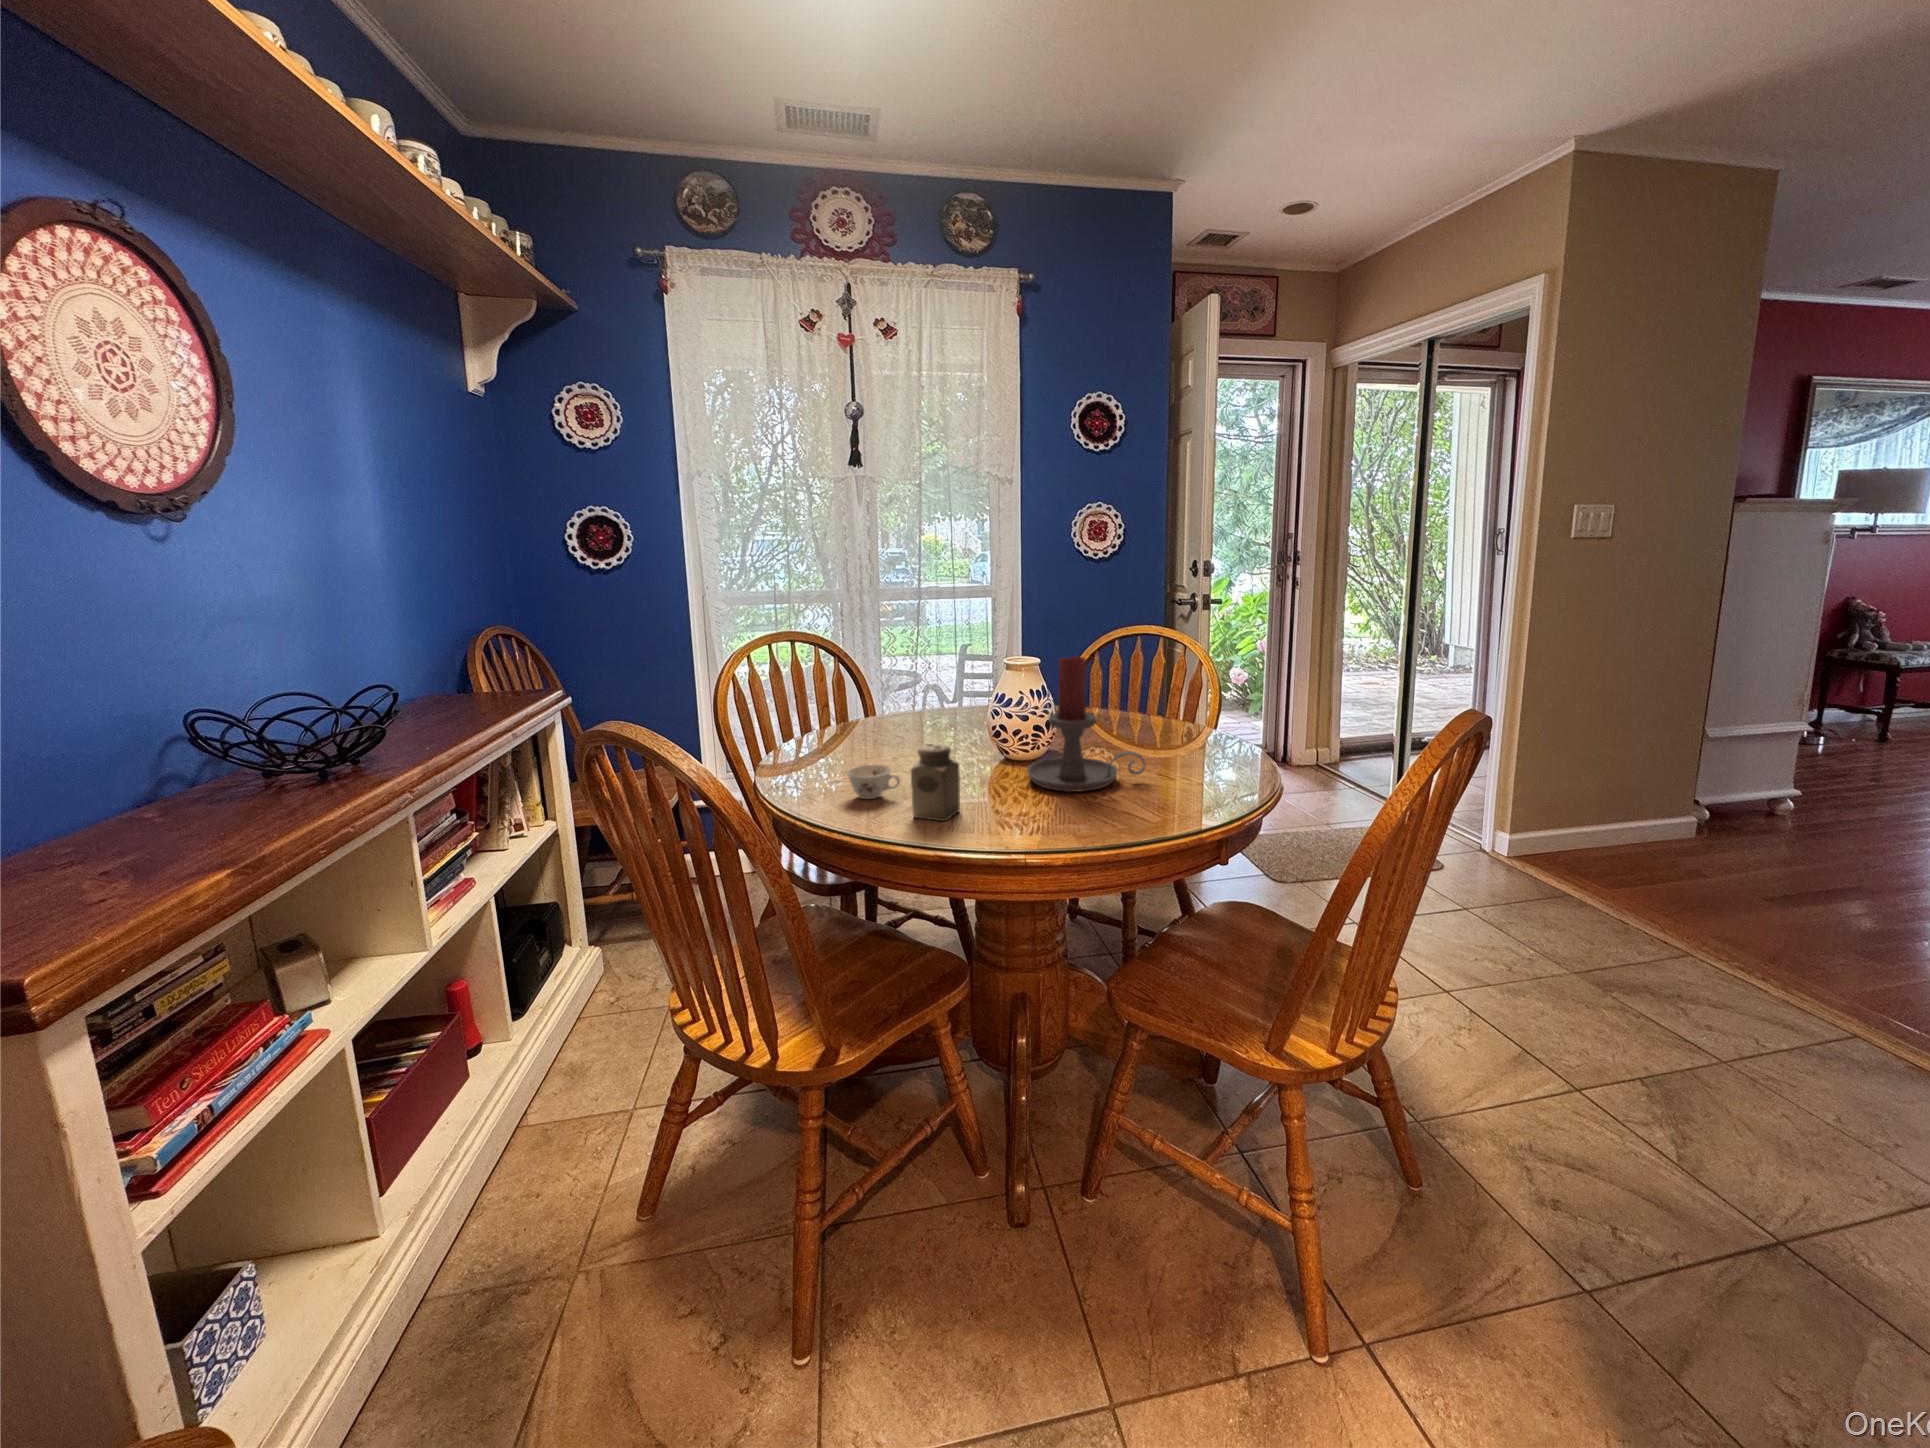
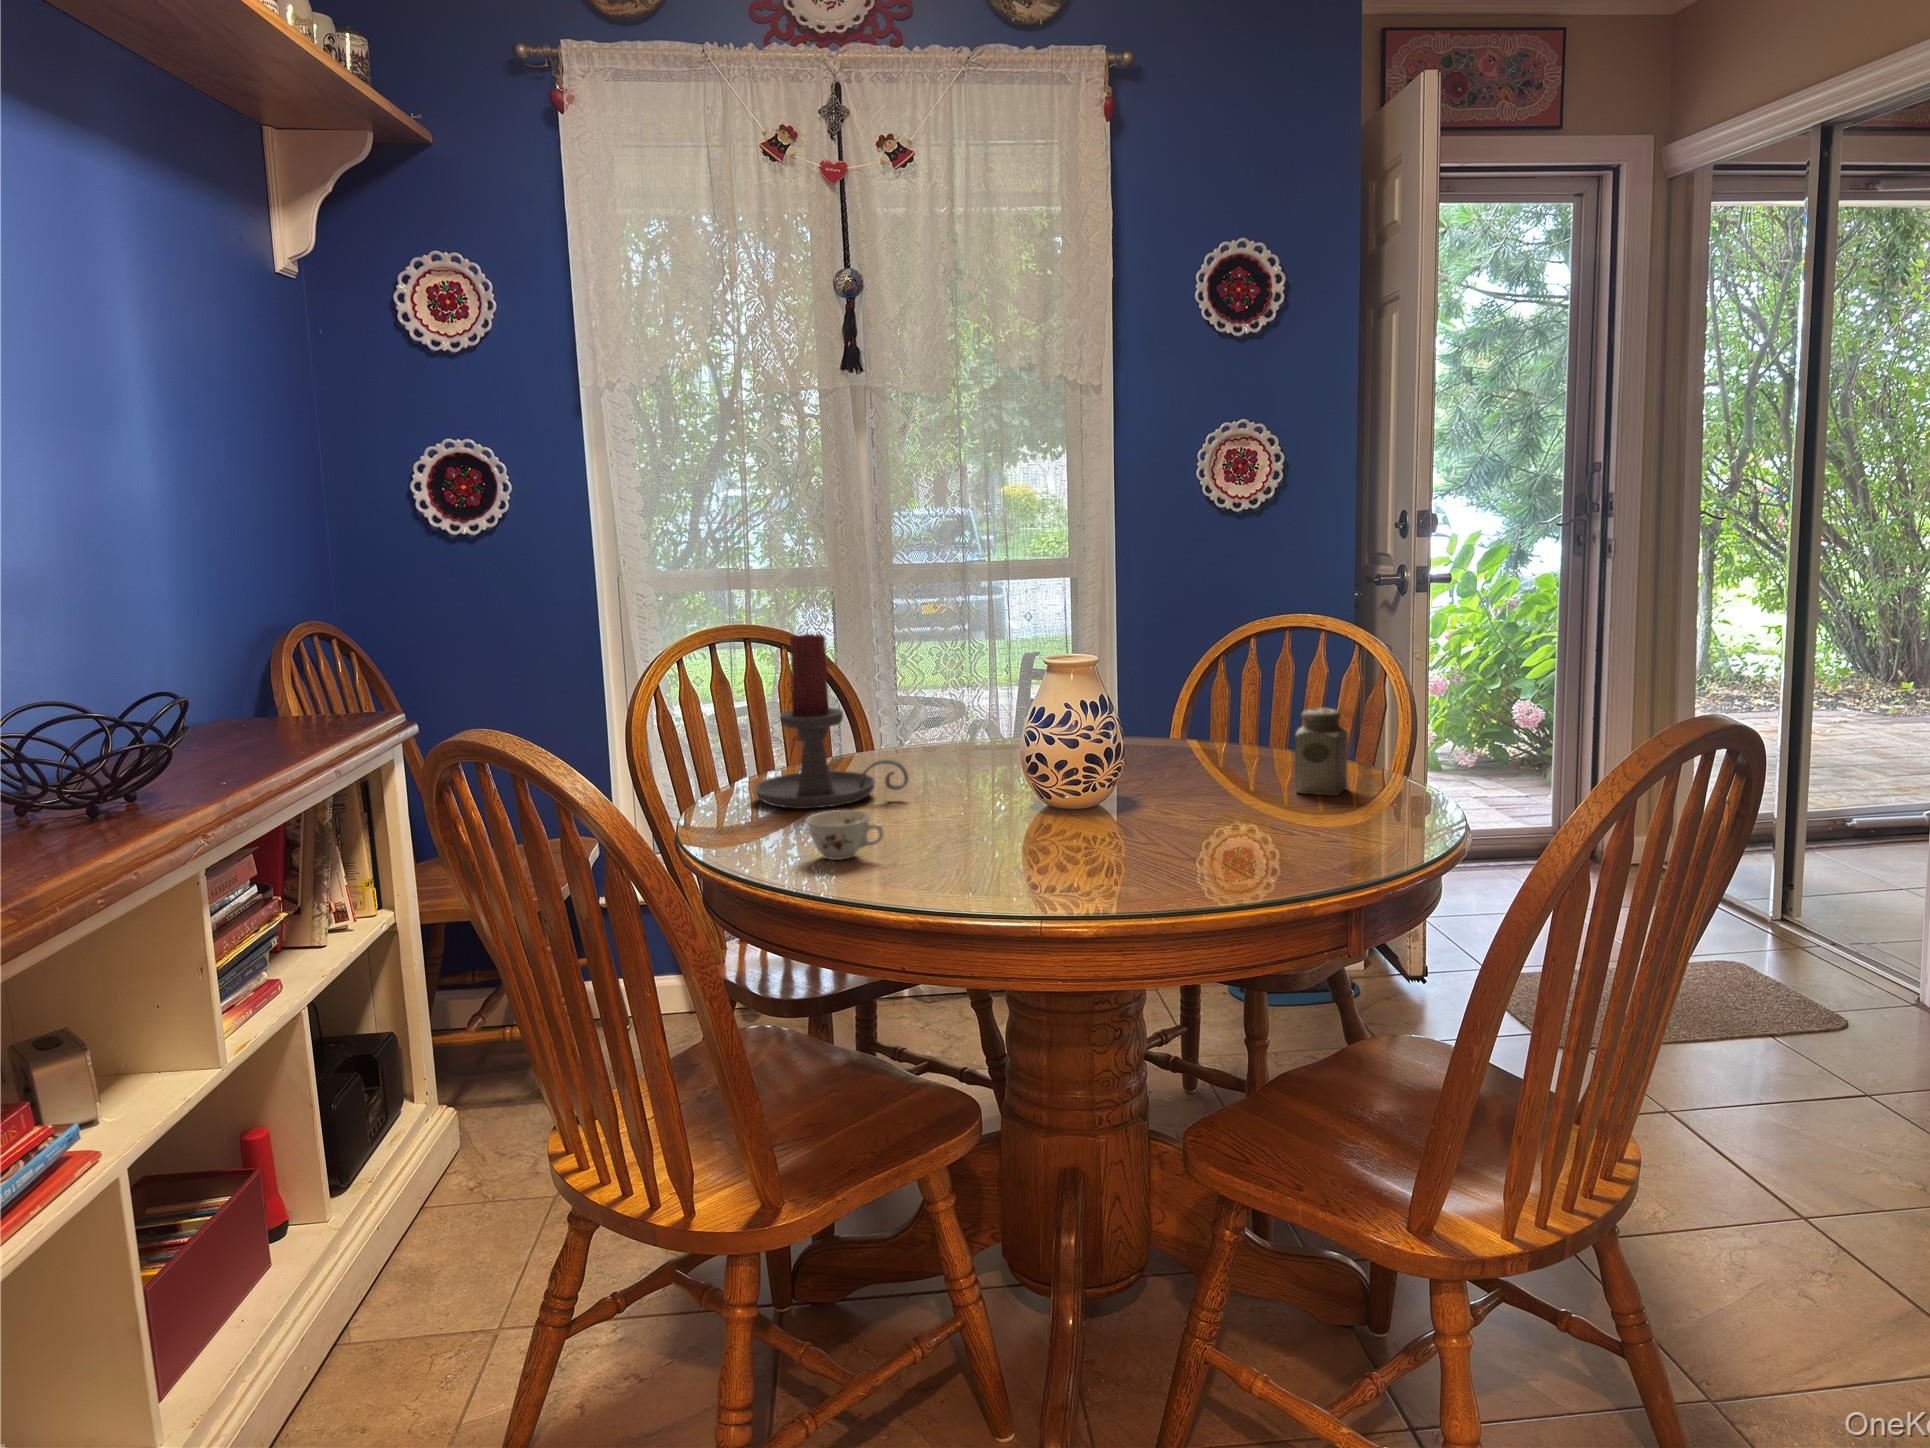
candle holder: present [1027,656,1145,792] -> present [755,634,909,809]
salt shaker: present [911,744,960,821] -> present [1295,708,1348,796]

